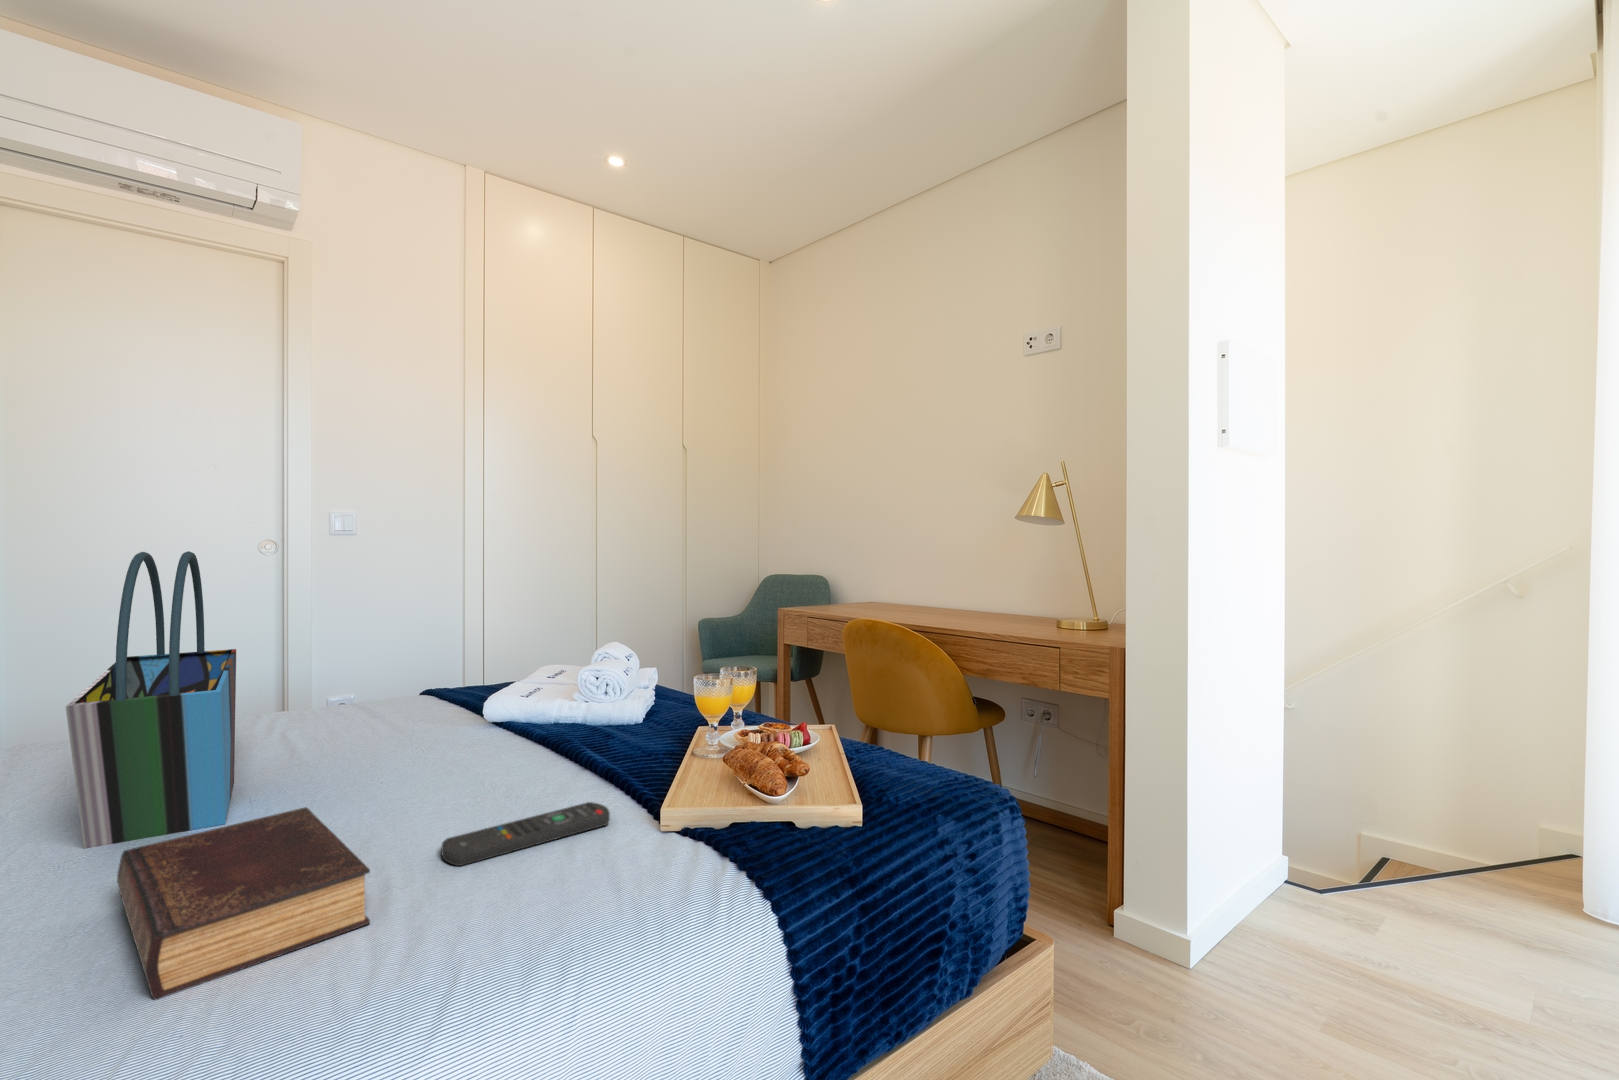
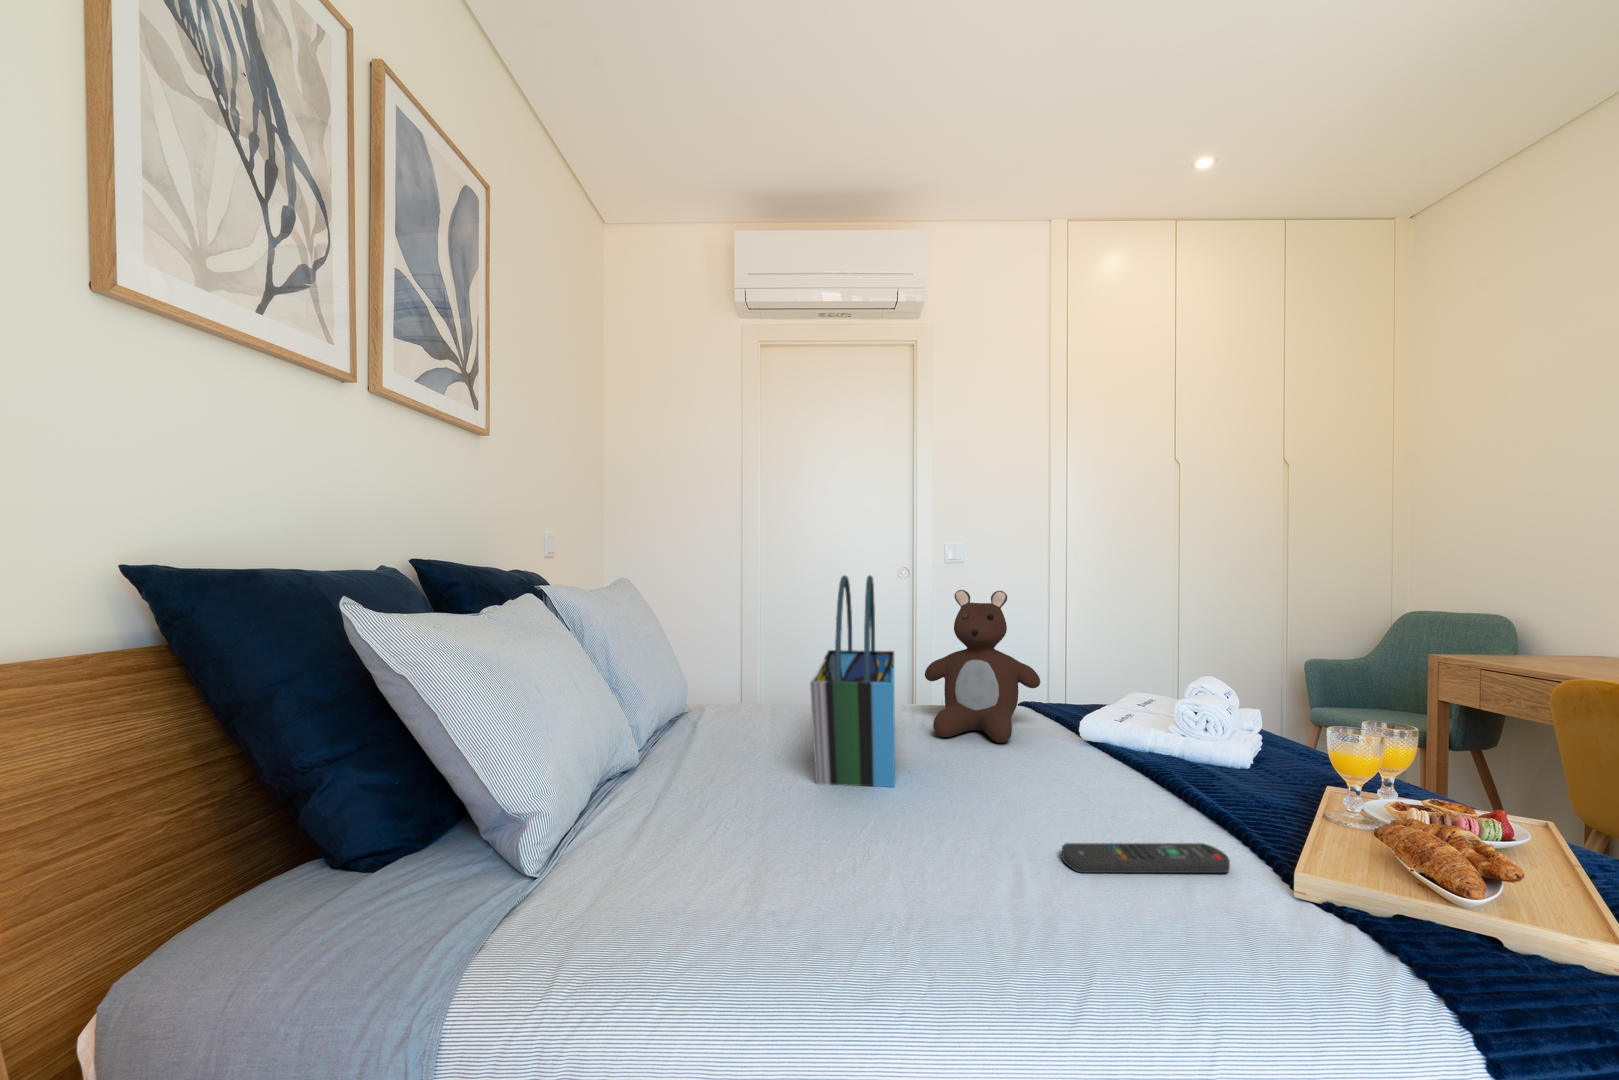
teddy bear: none [290,568,442,747] -> present [925,590,1040,743]
book: present [117,807,370,1000] -> none [842,787,1012,909]

